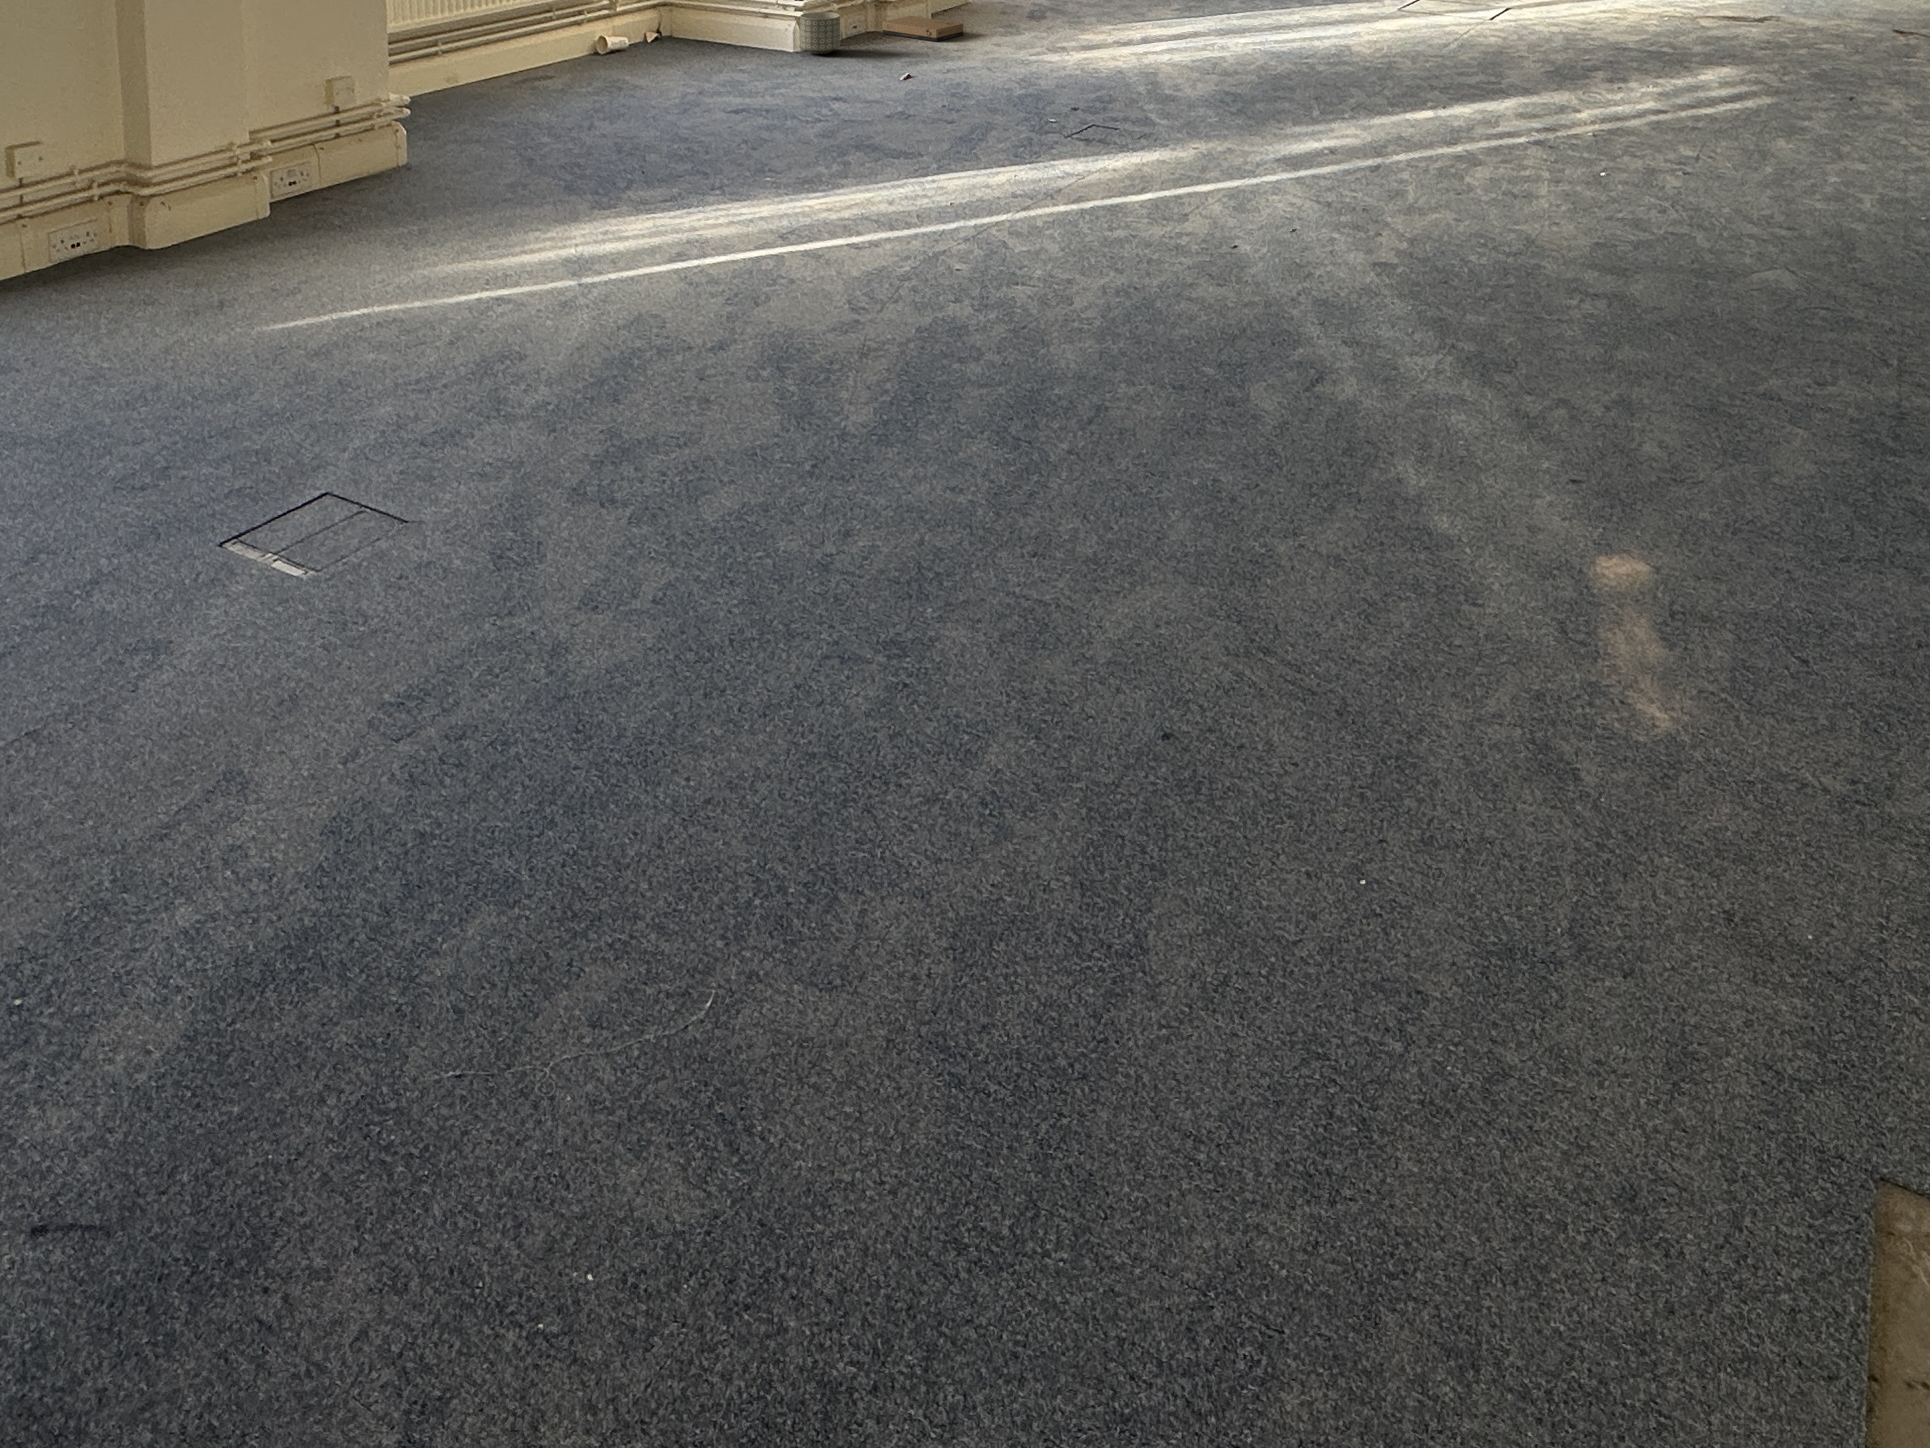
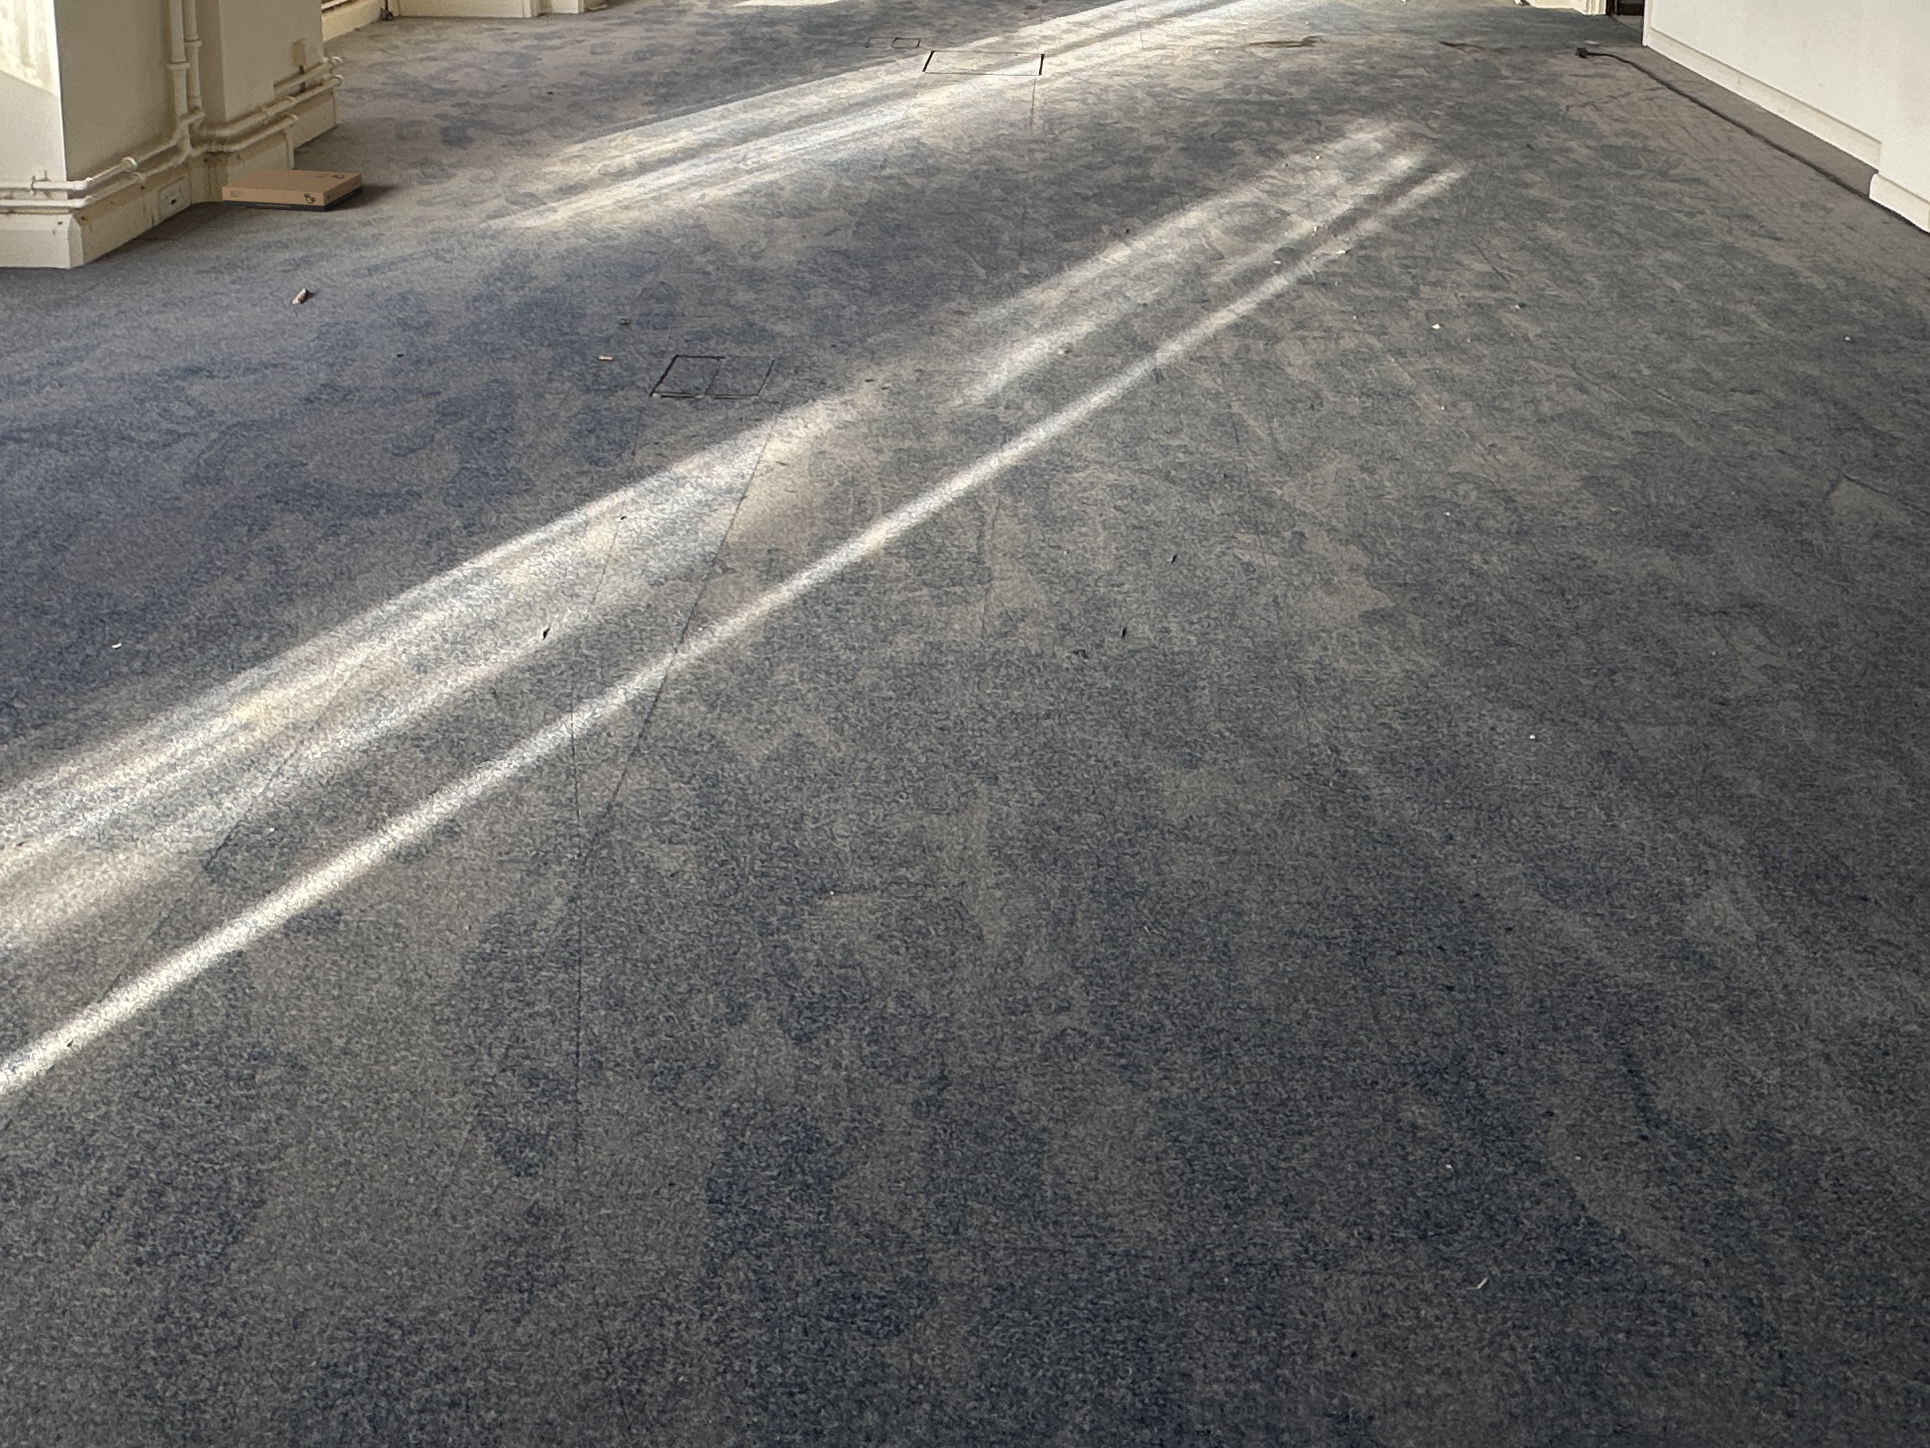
planter: present [800,12,840,54] -> none [82,194,162,270]

